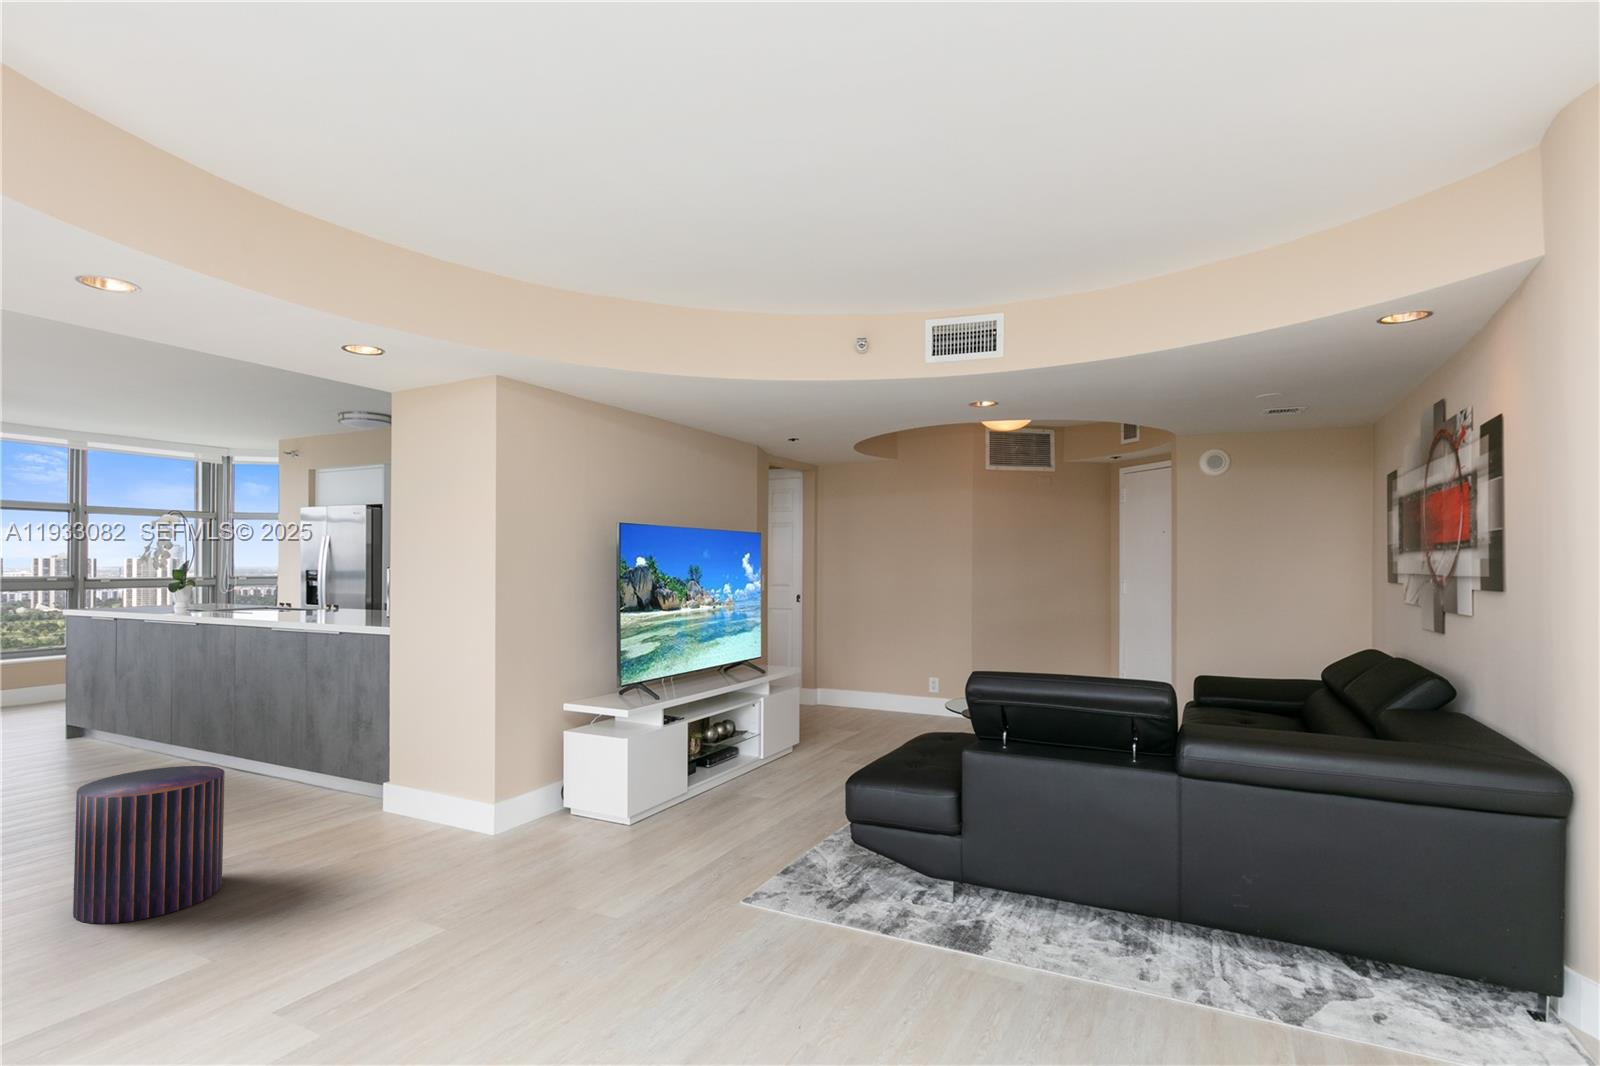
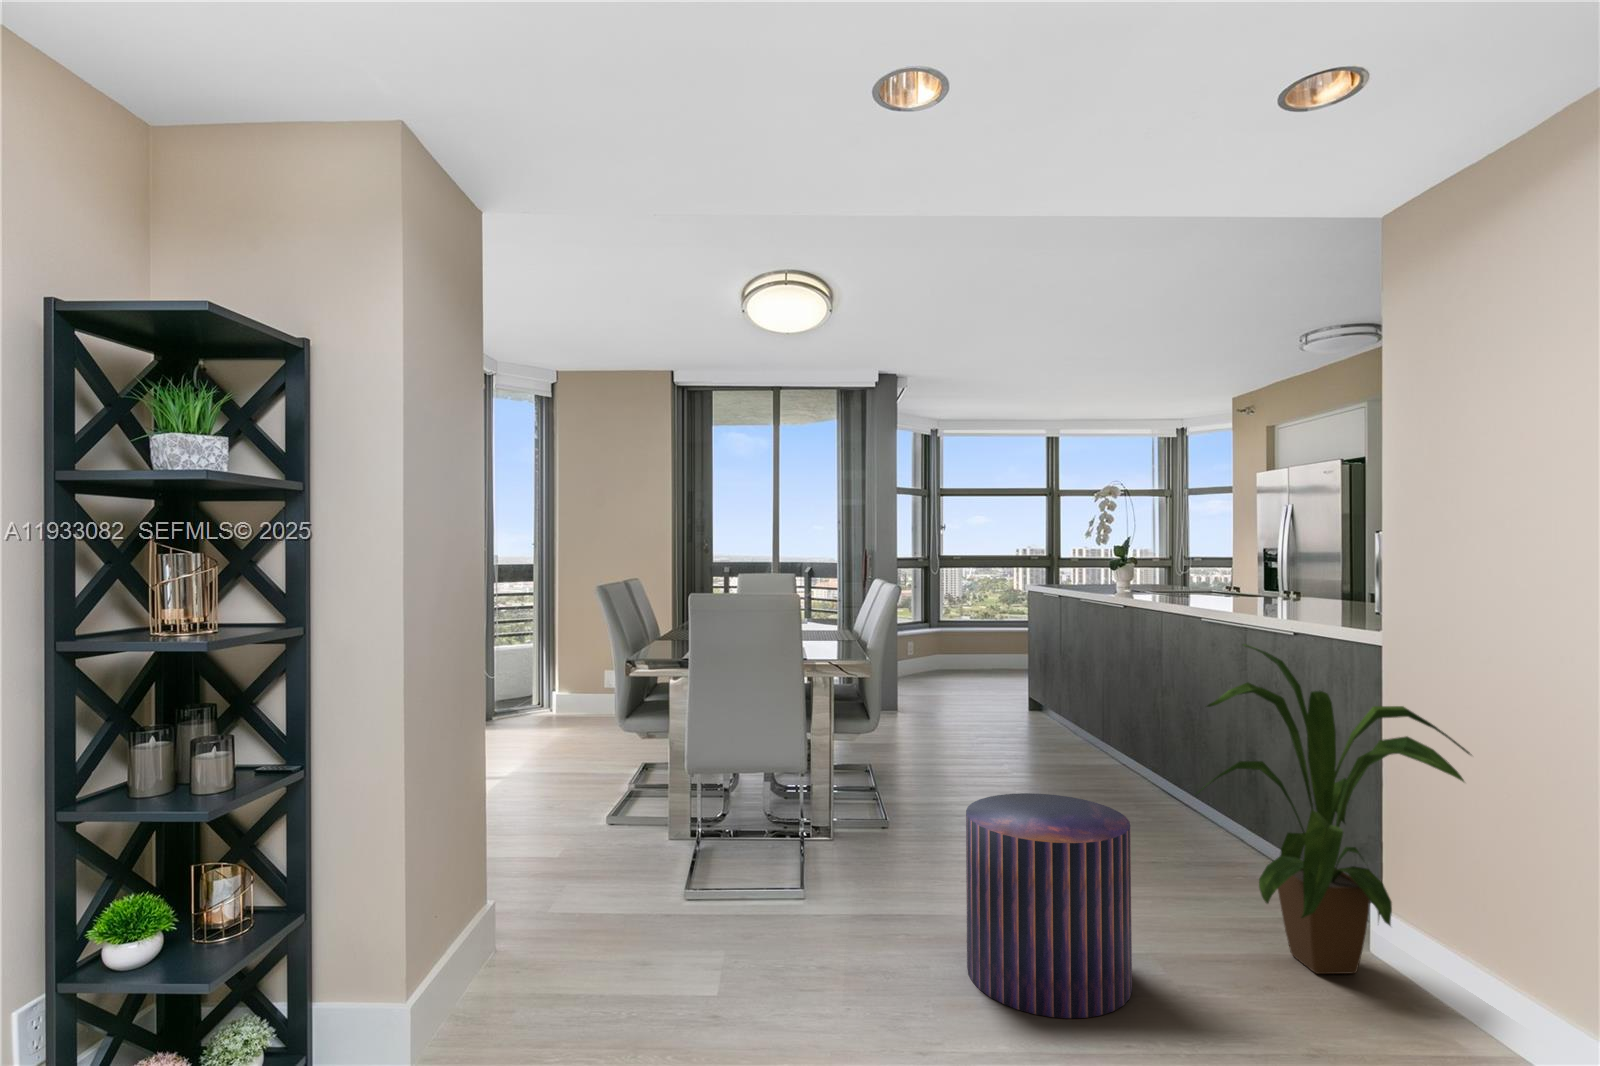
house plant: none [265,642,432,838] -> present [1196,644,1470,974]

